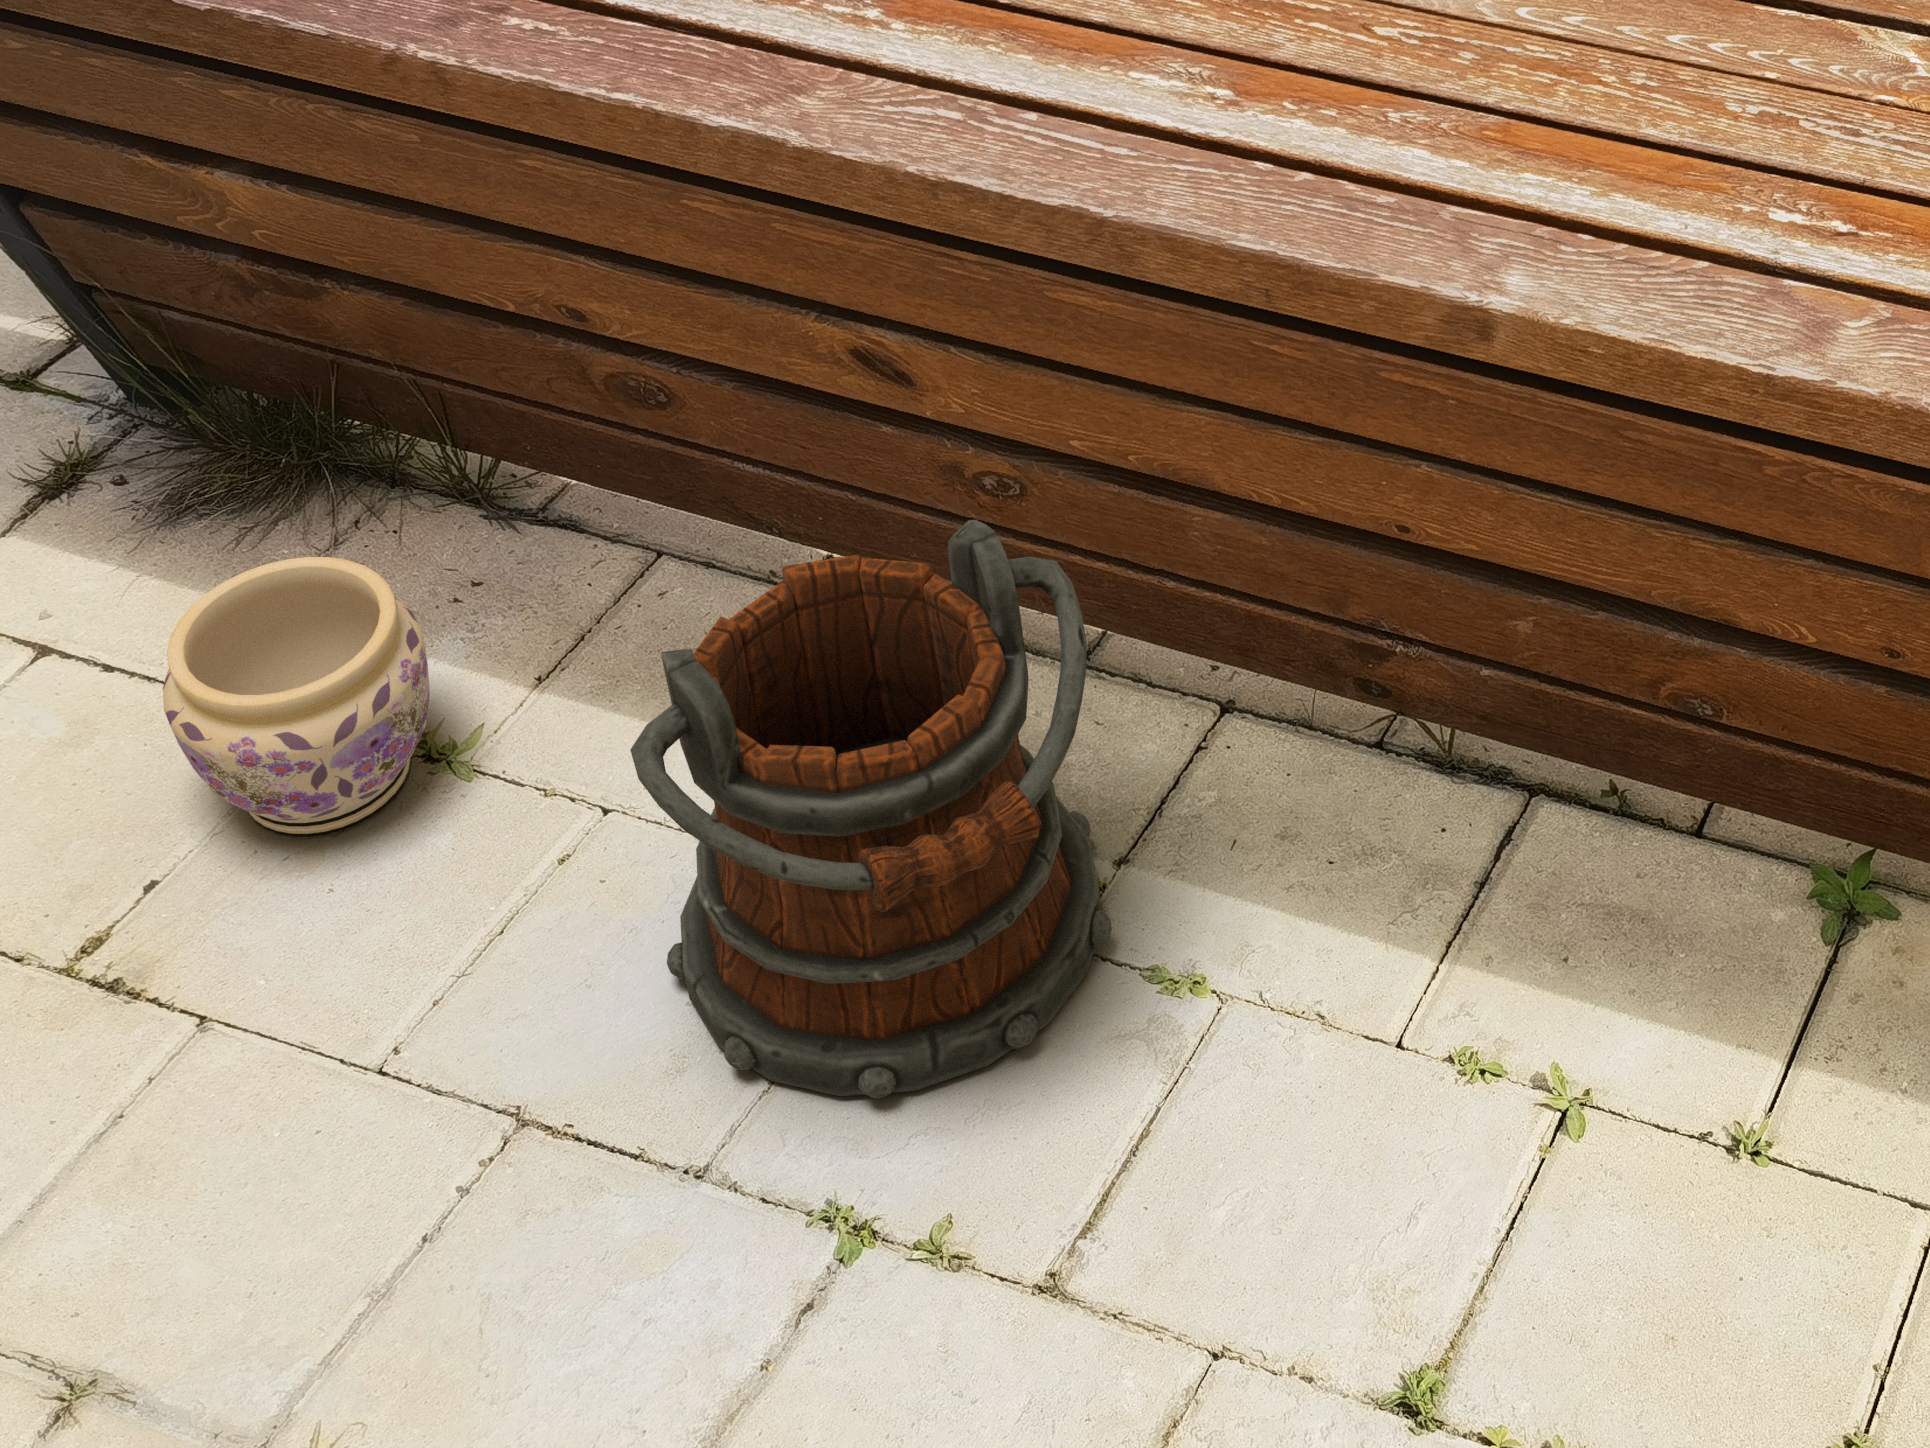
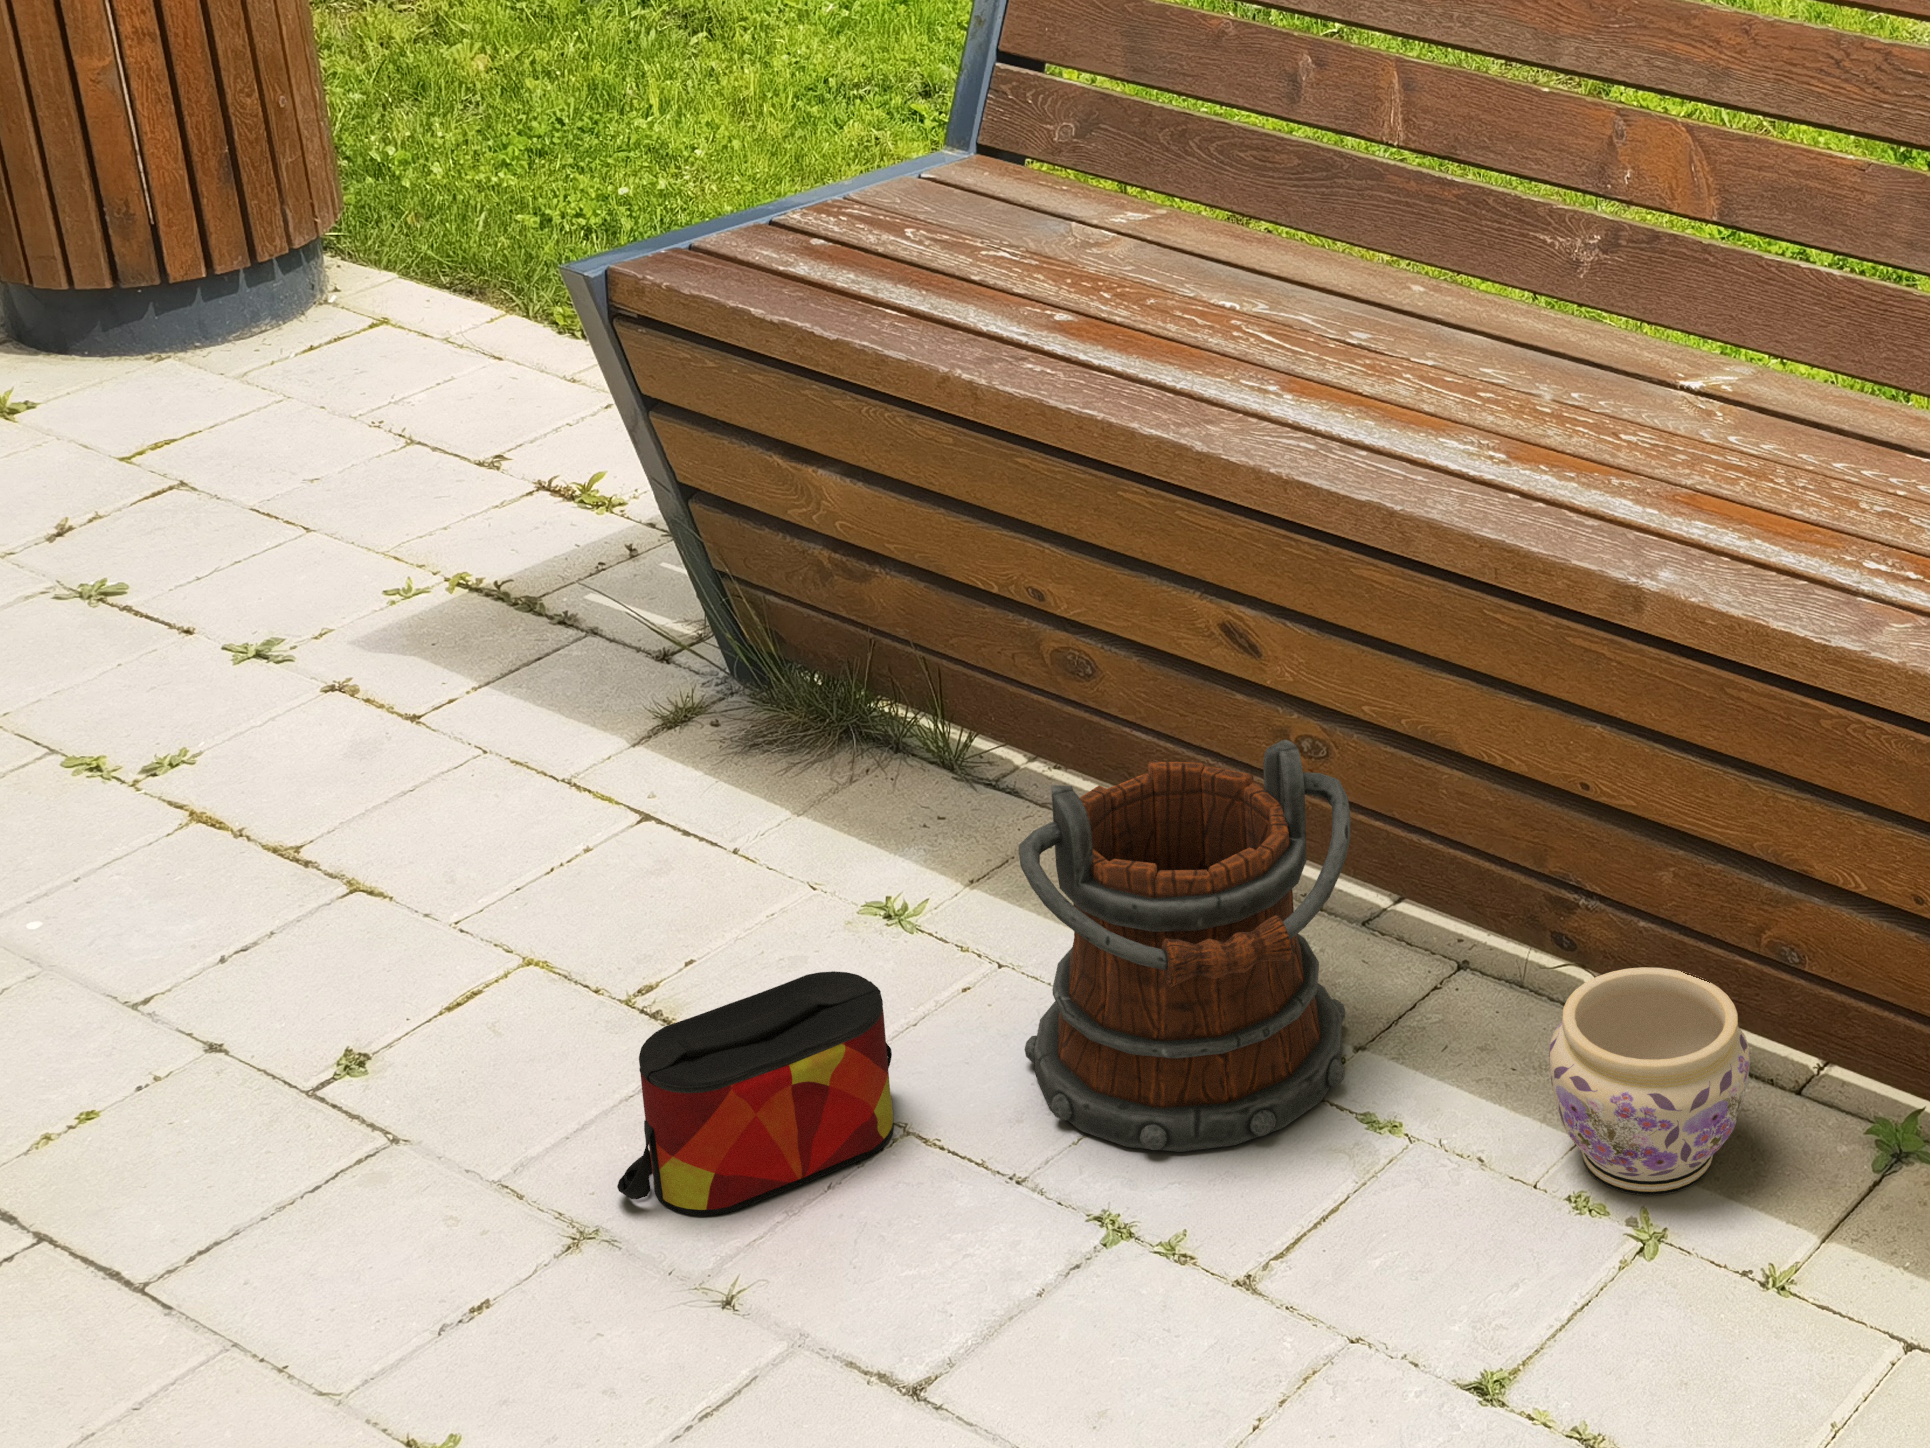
planter: present [163,557,430,838] -> present [1549,967,1750,1195]
bag: none [124,939,507,1331] -> present [617,971,894,1216]

